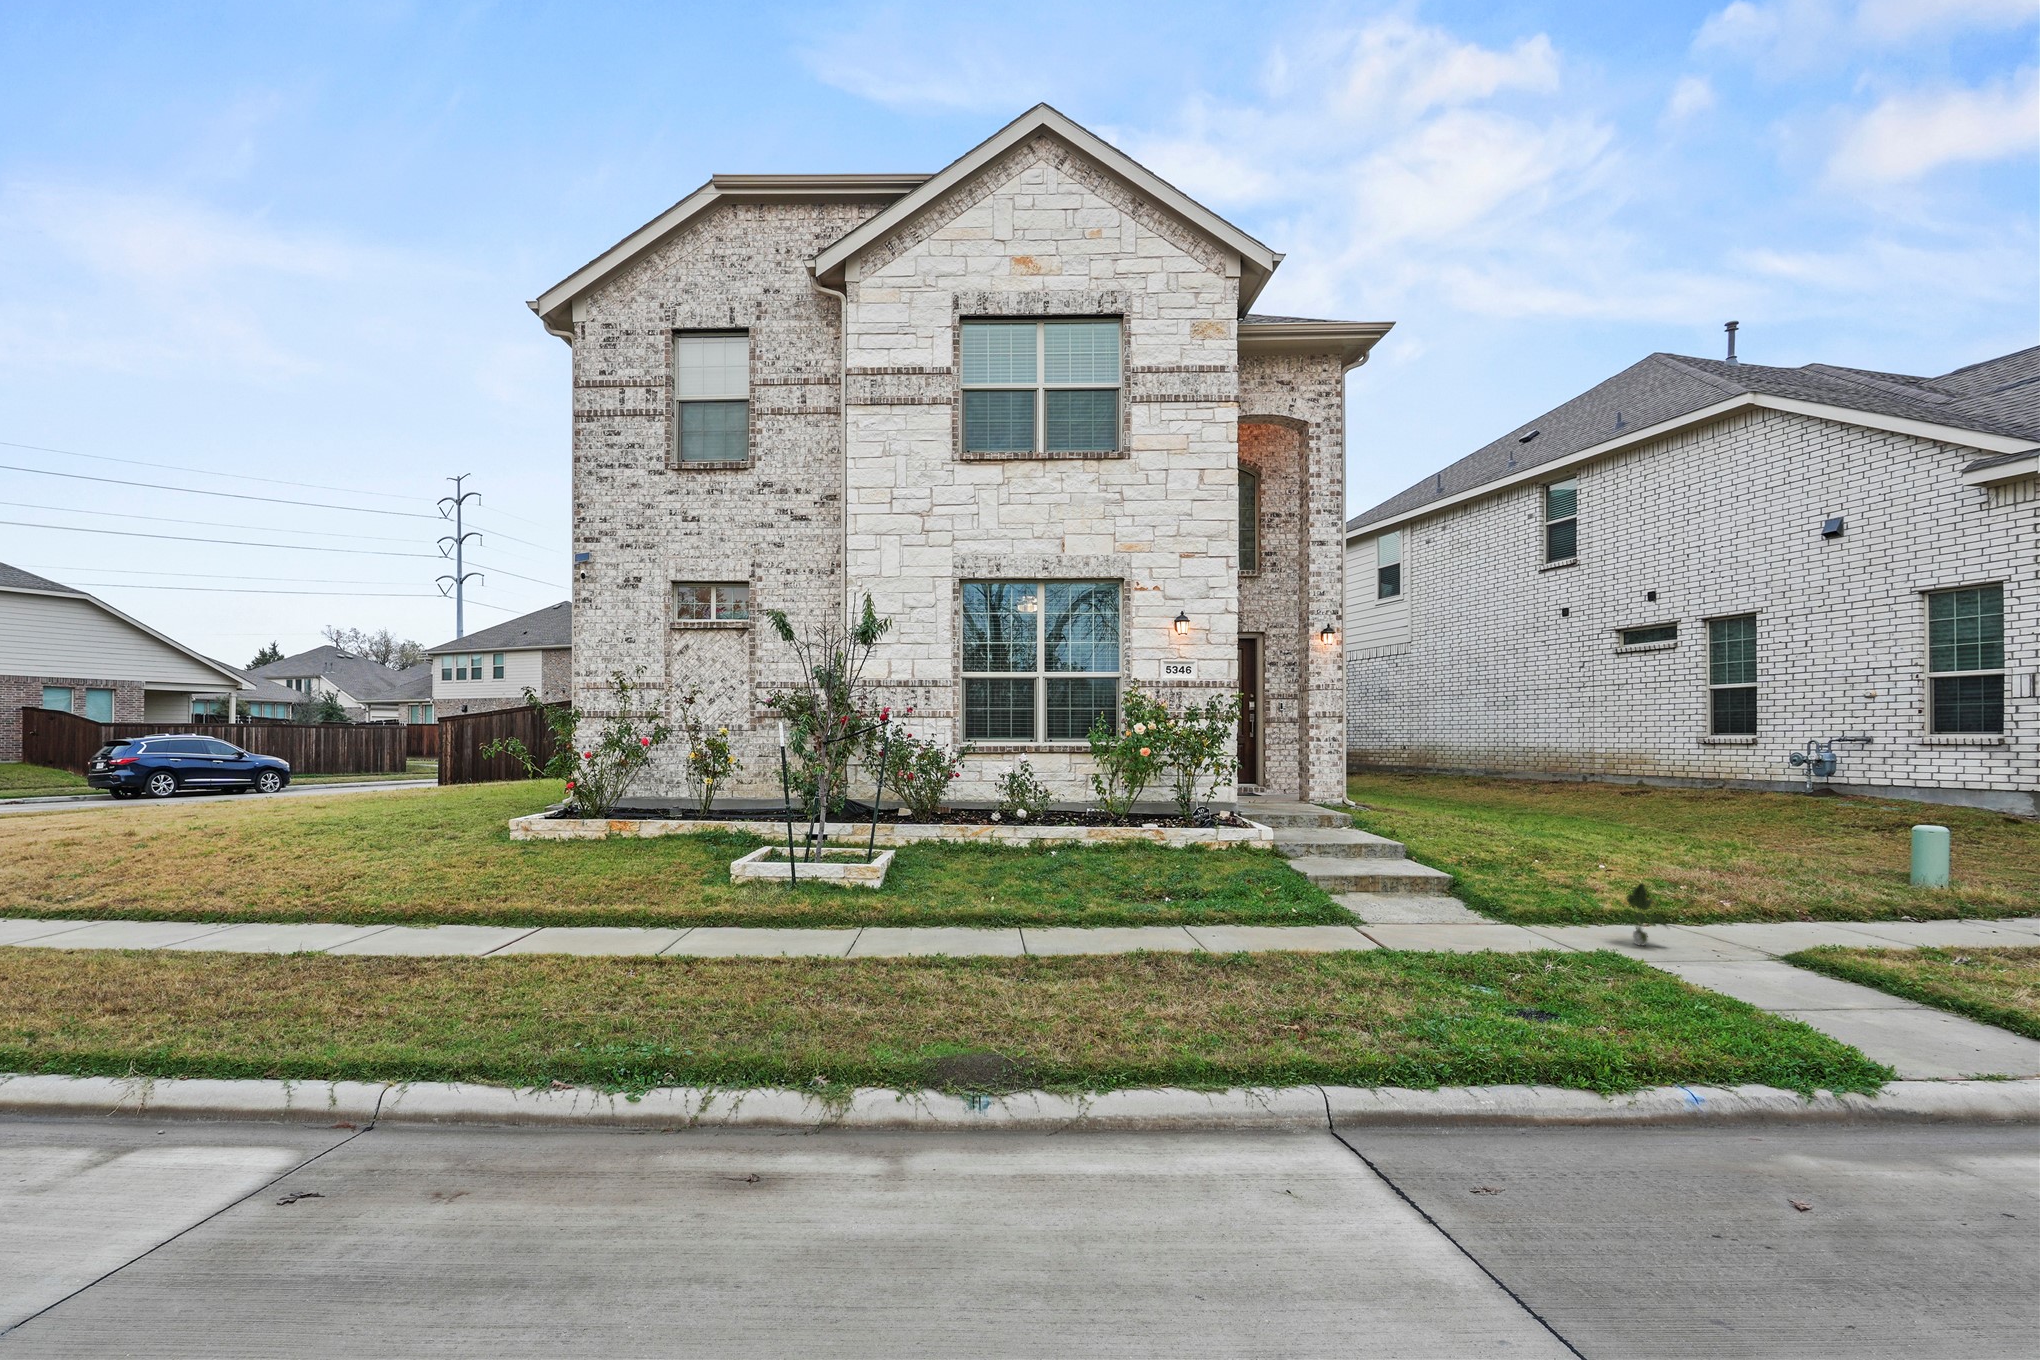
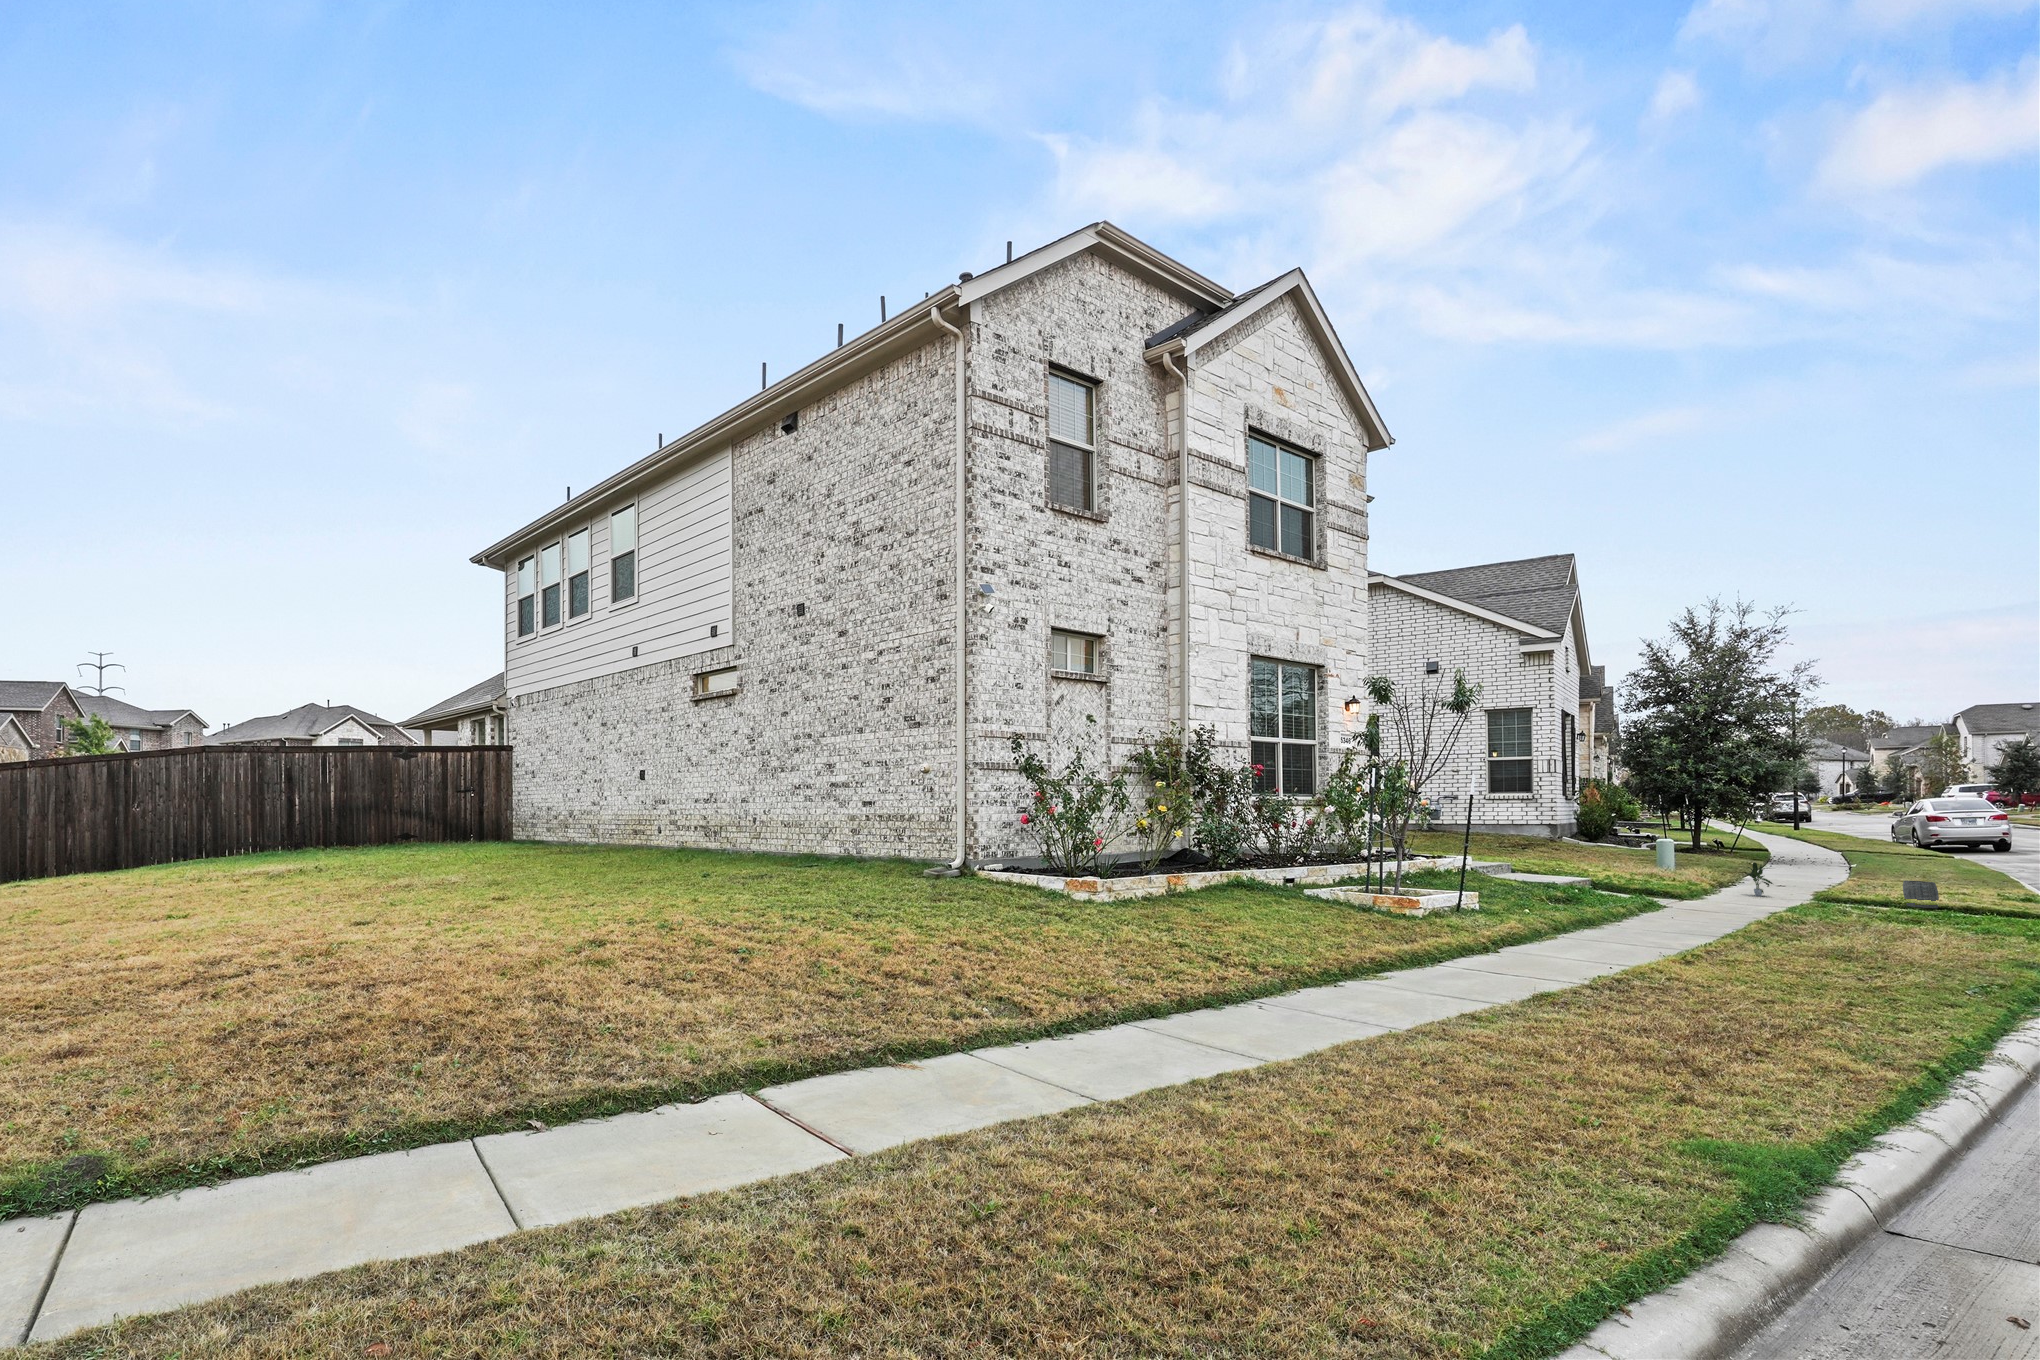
woven basket: none [1872,957,1950,1028] -> present [1903,880,1939,908]

